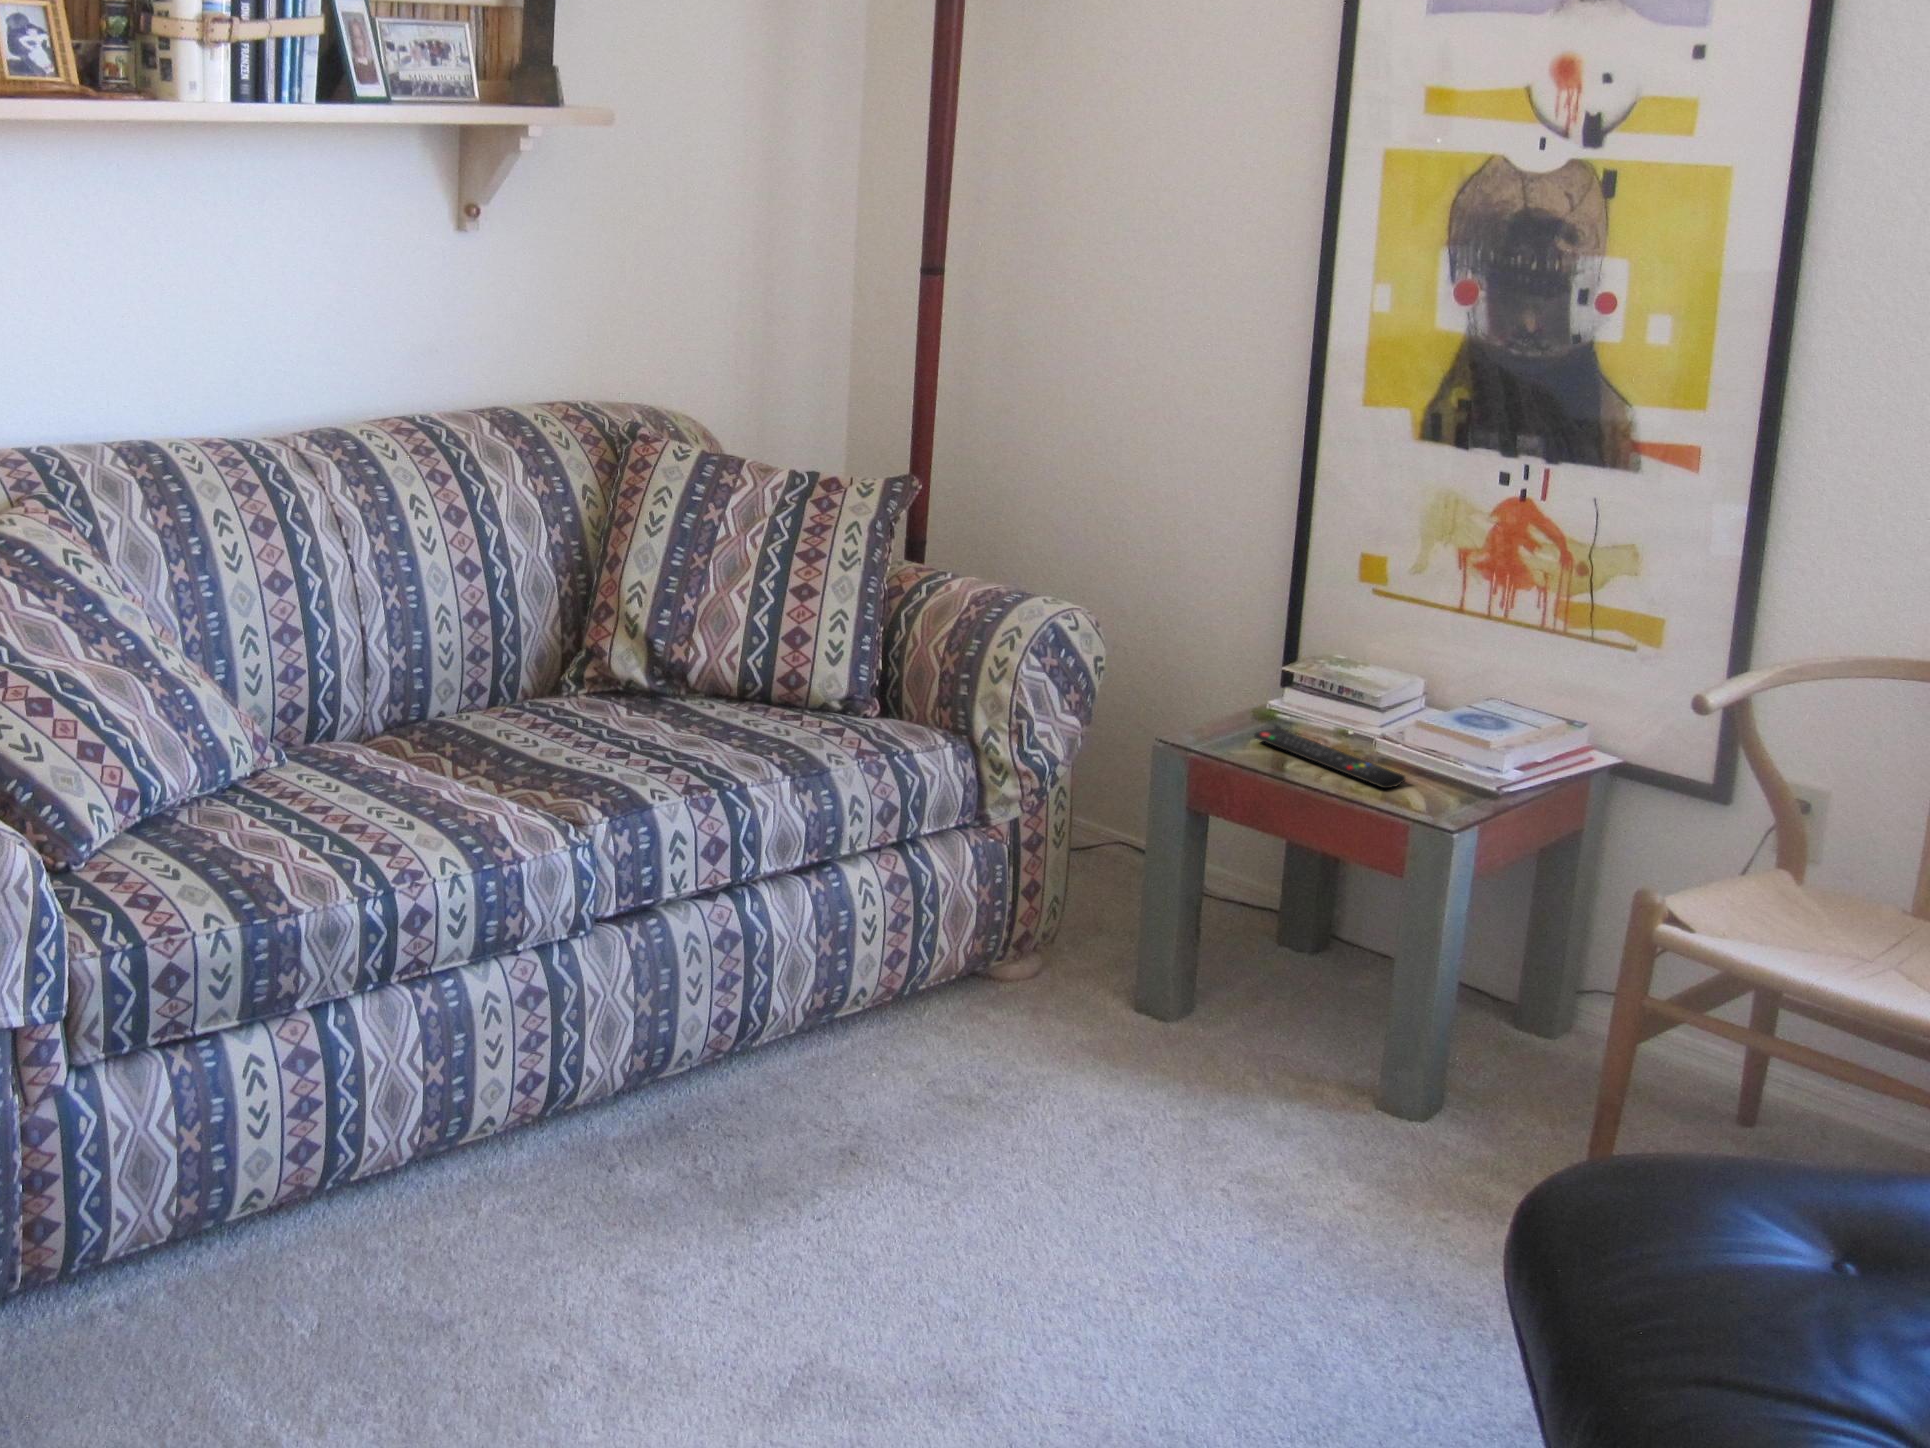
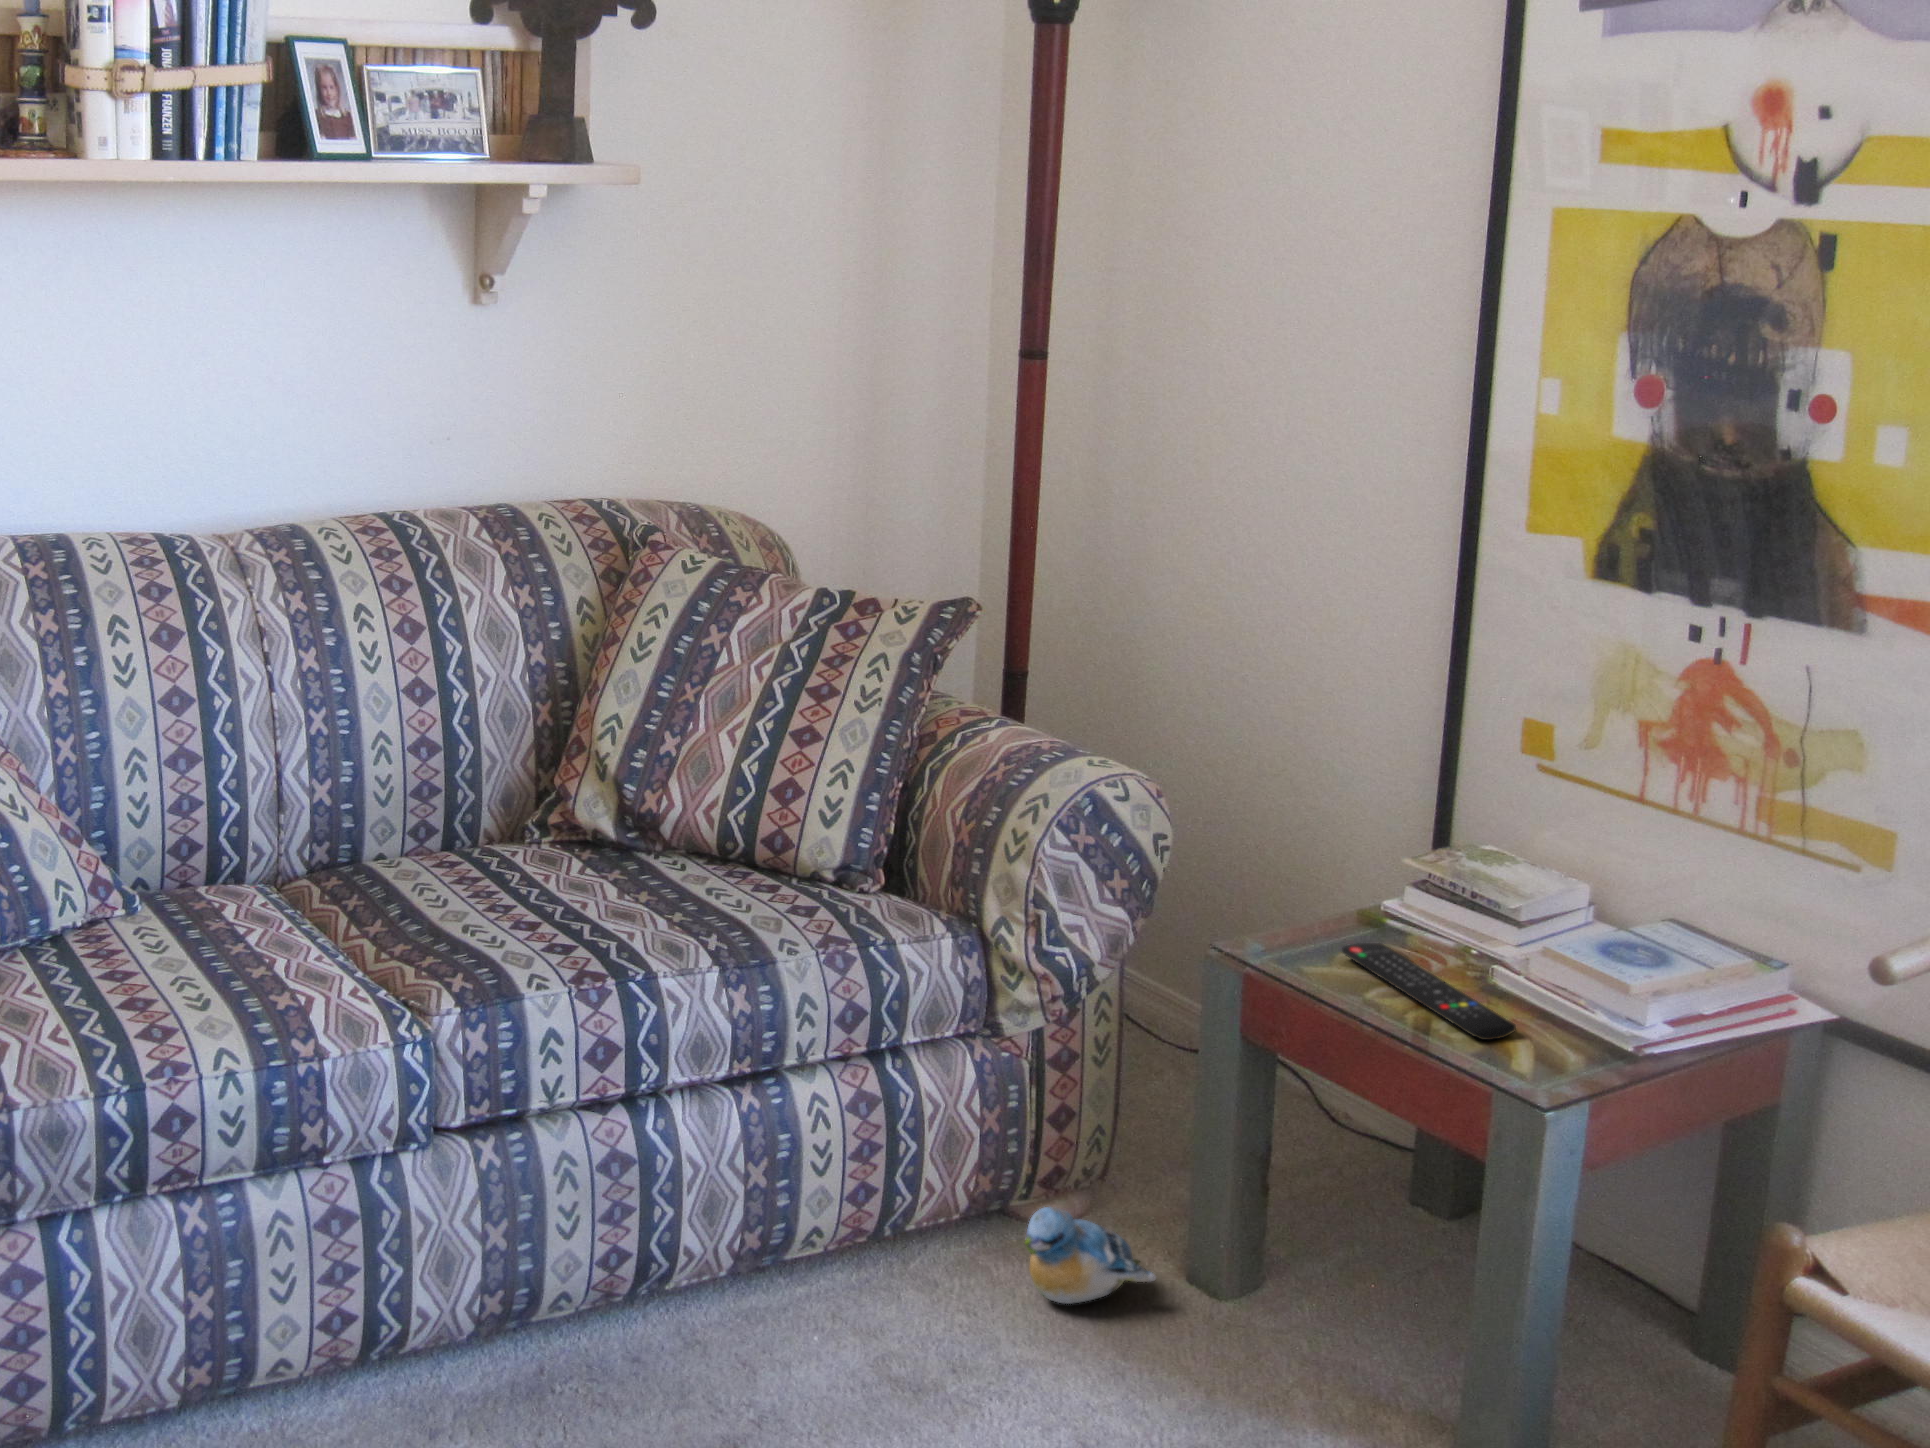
plush toy: none [1022,956,1119,1032] -> present [1025,1207,1156,1304]

